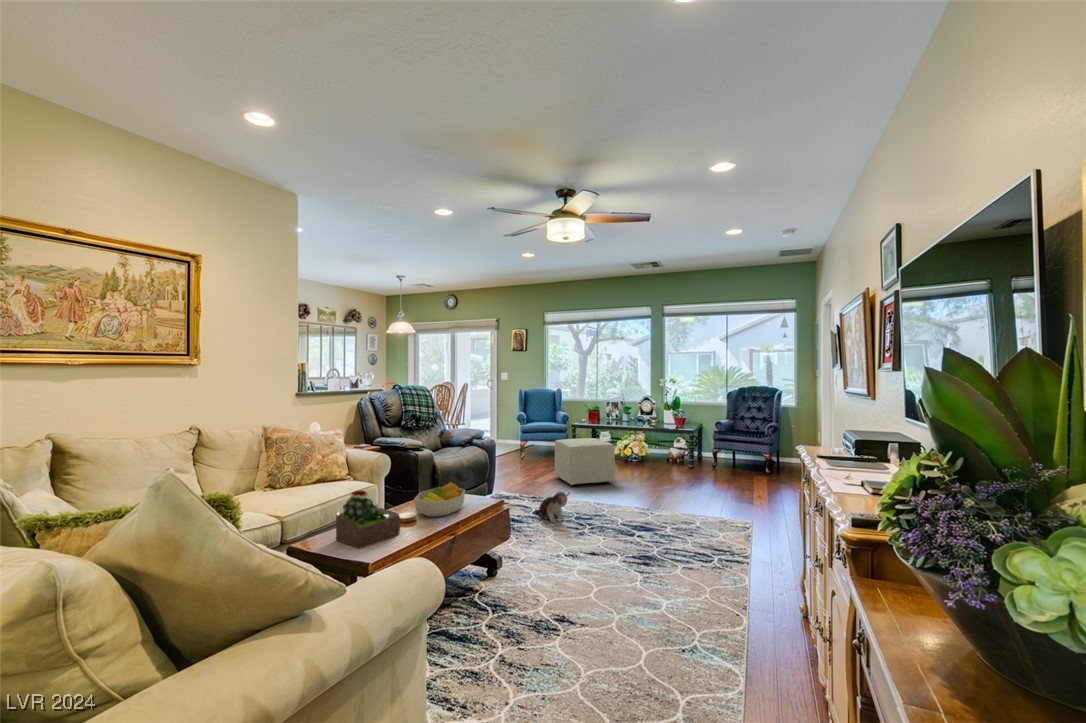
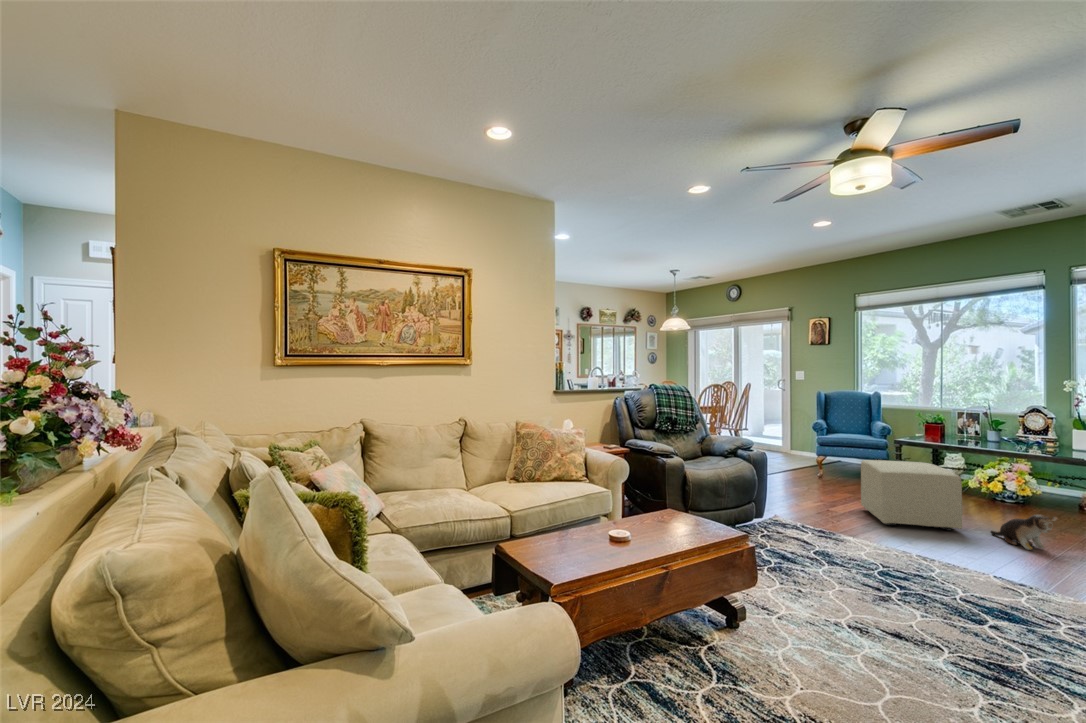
fruit bowl: present [415,482,465,517] -> none [632,502,696,542]
succulent plant: present [336,490,401,549] -> none [542,499,606,563]
plush toy: present [535,492,570,522] -> present [990,514,1058,550]

